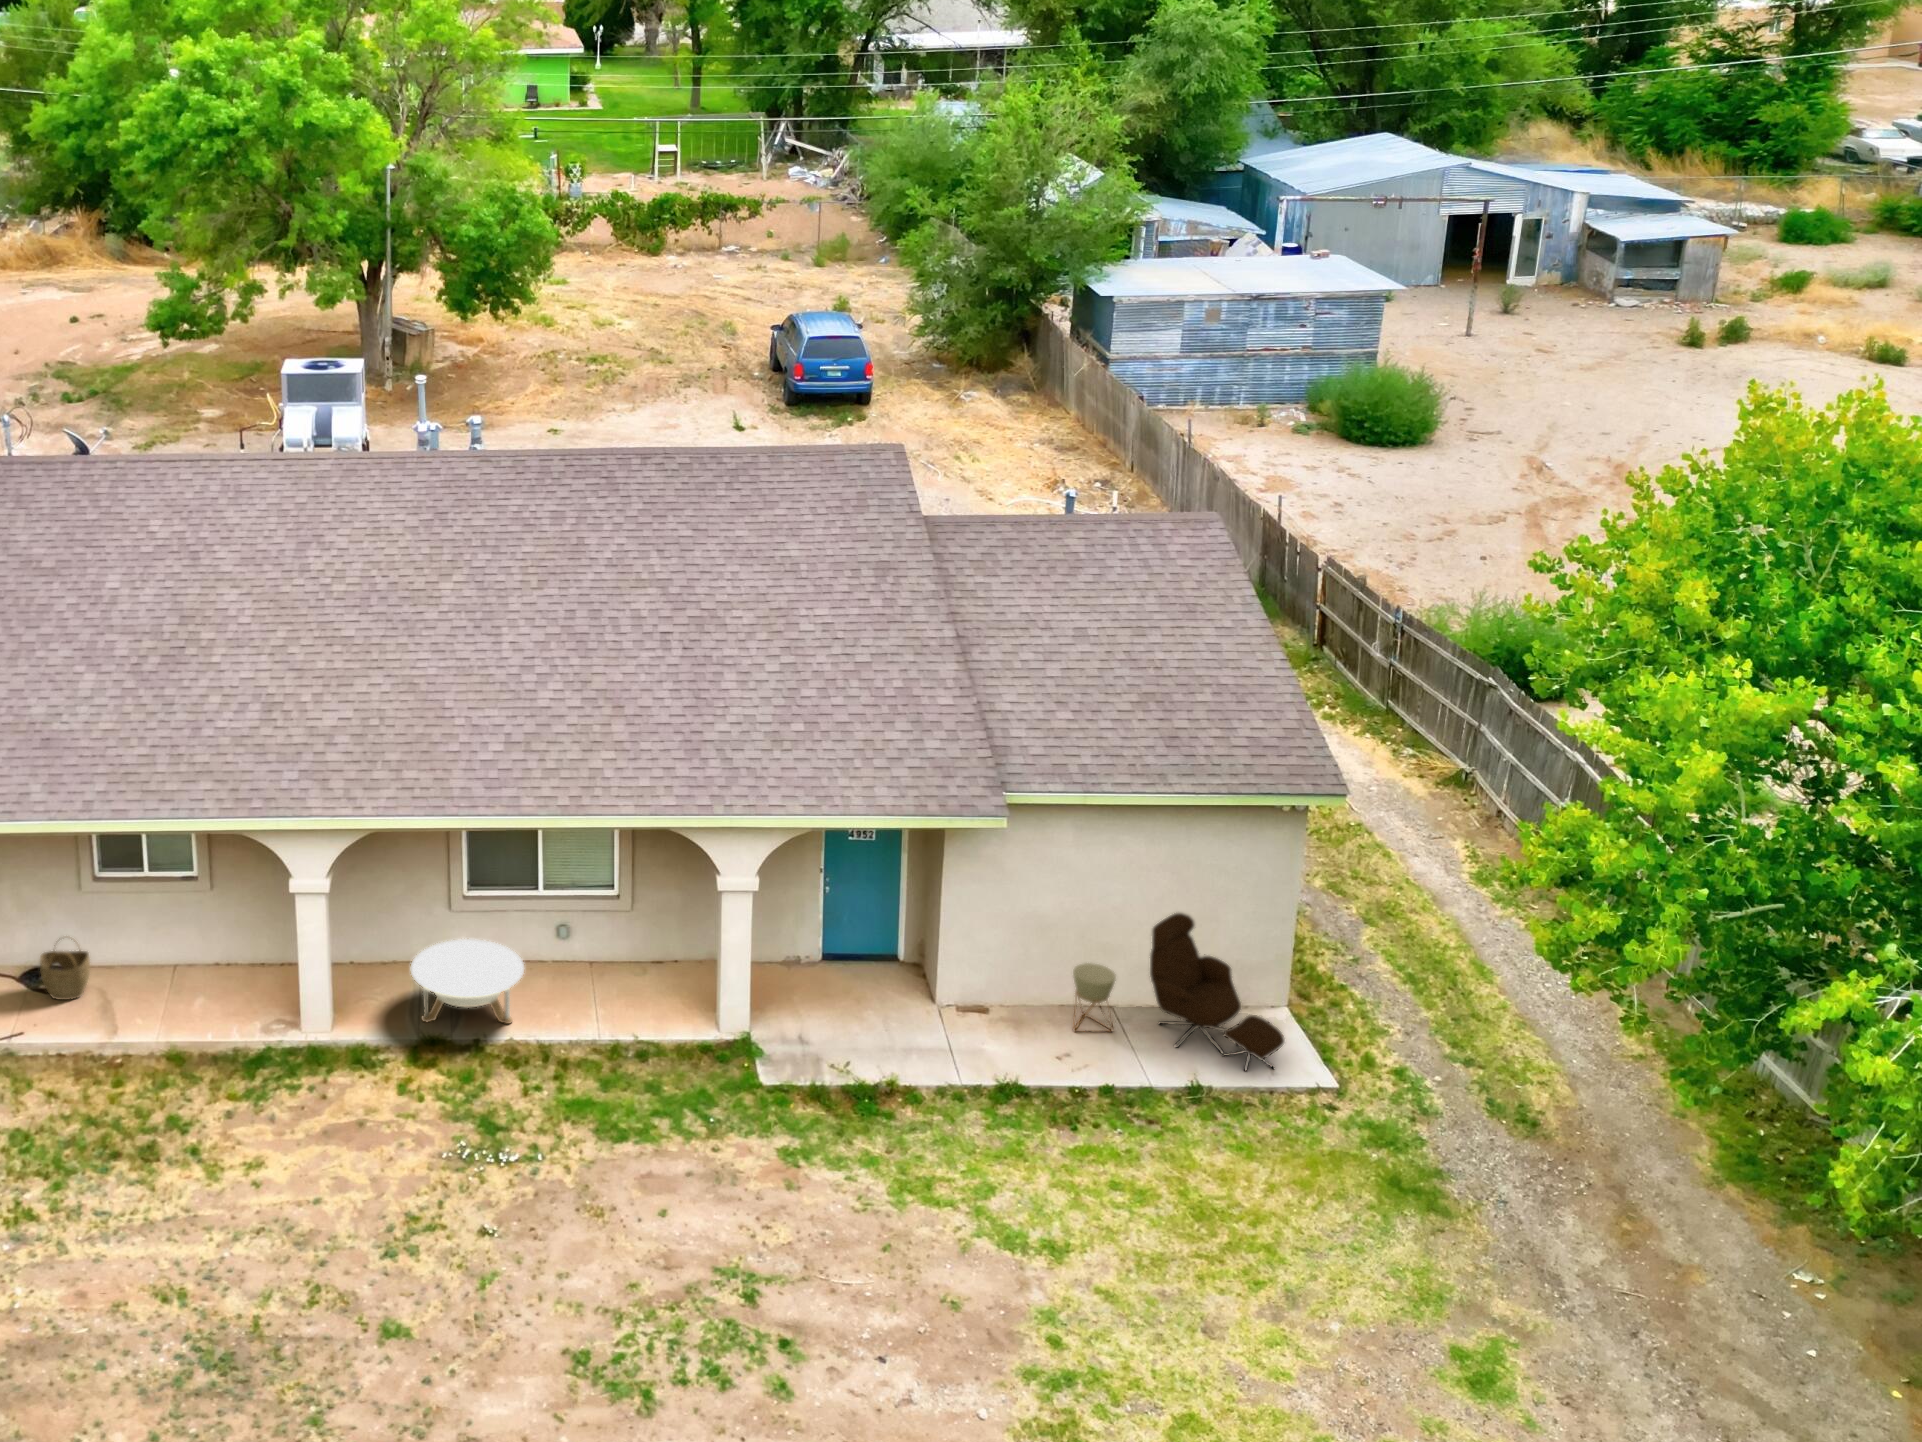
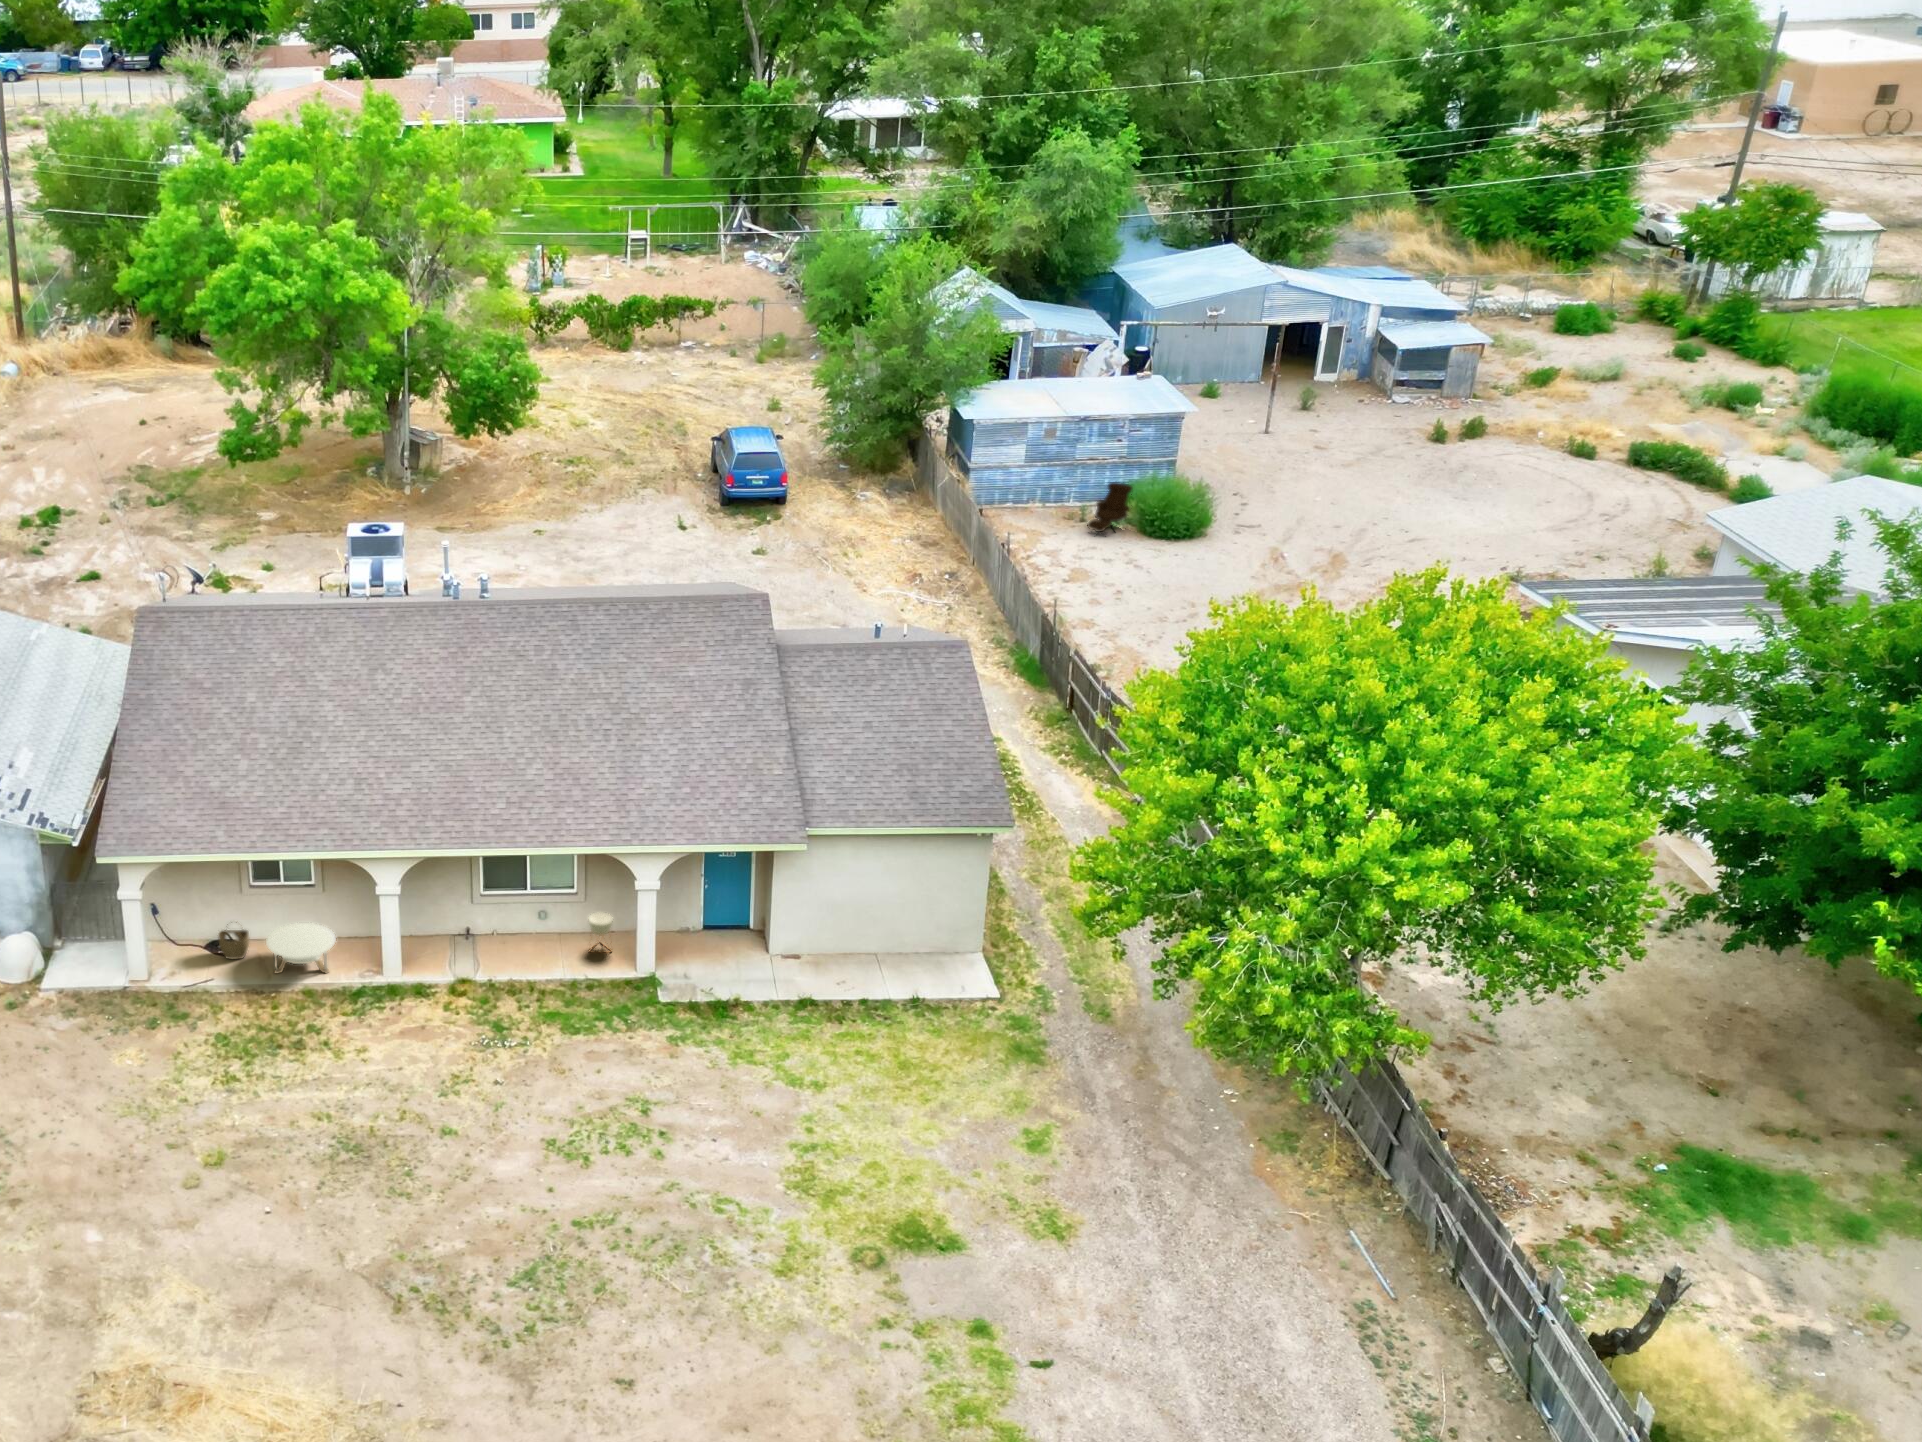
lounge chair: present [1150,913,1285,1070] -> present [1087,482,1132,532]
round table: present [411,939,524,1024] -> present [266,923,336,973]
planter: present [1073,963,1116,1031] -> present [589,912,612,950]

